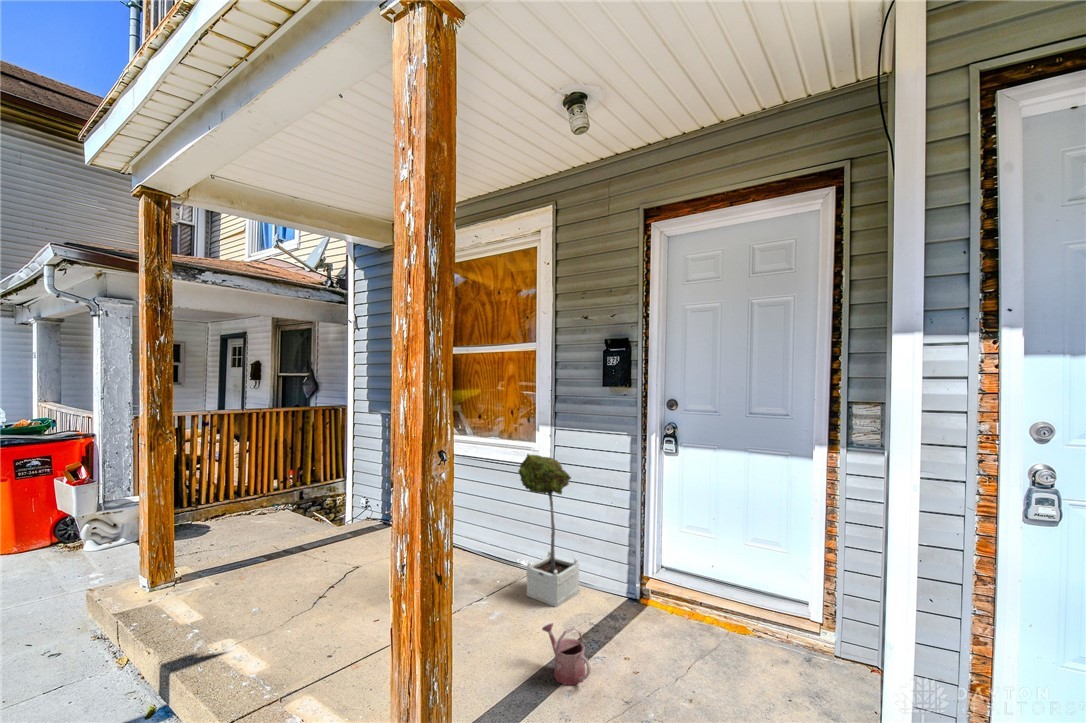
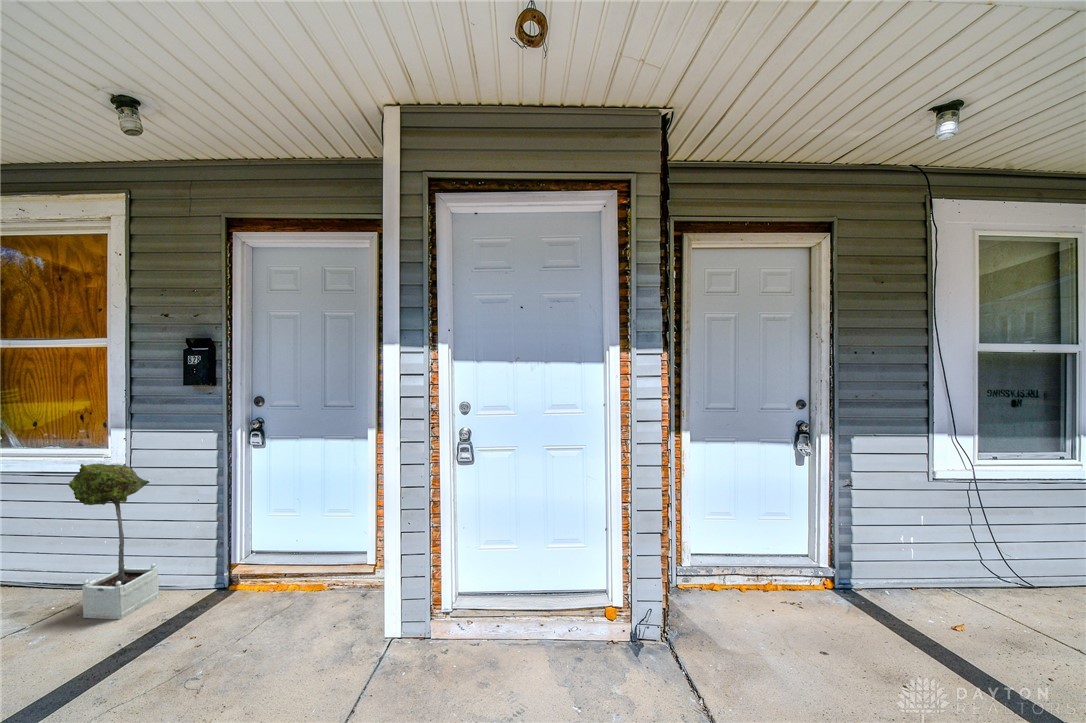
watering can: present [542,623,590,685] -> none [69,634,122,694]

